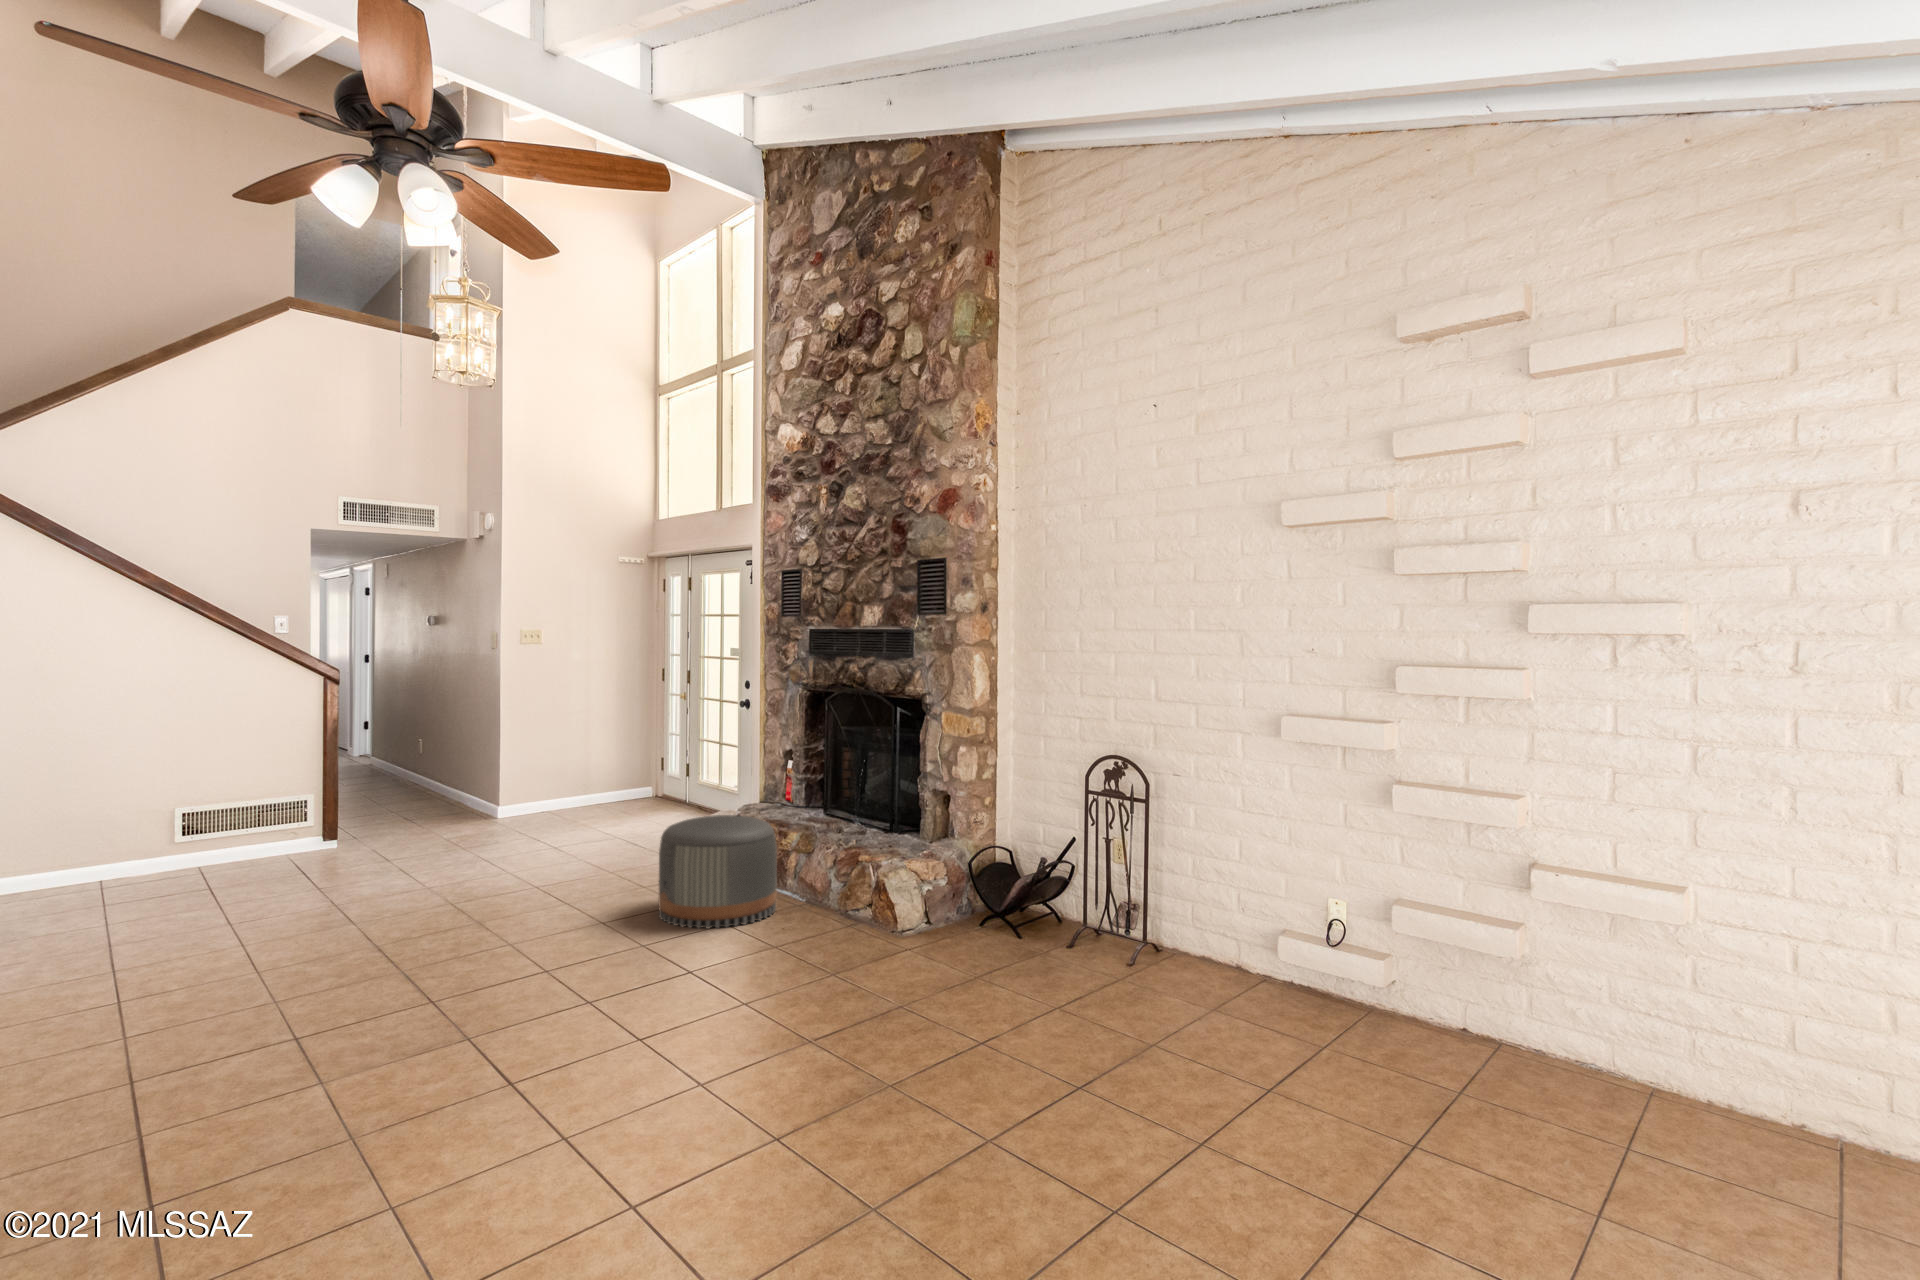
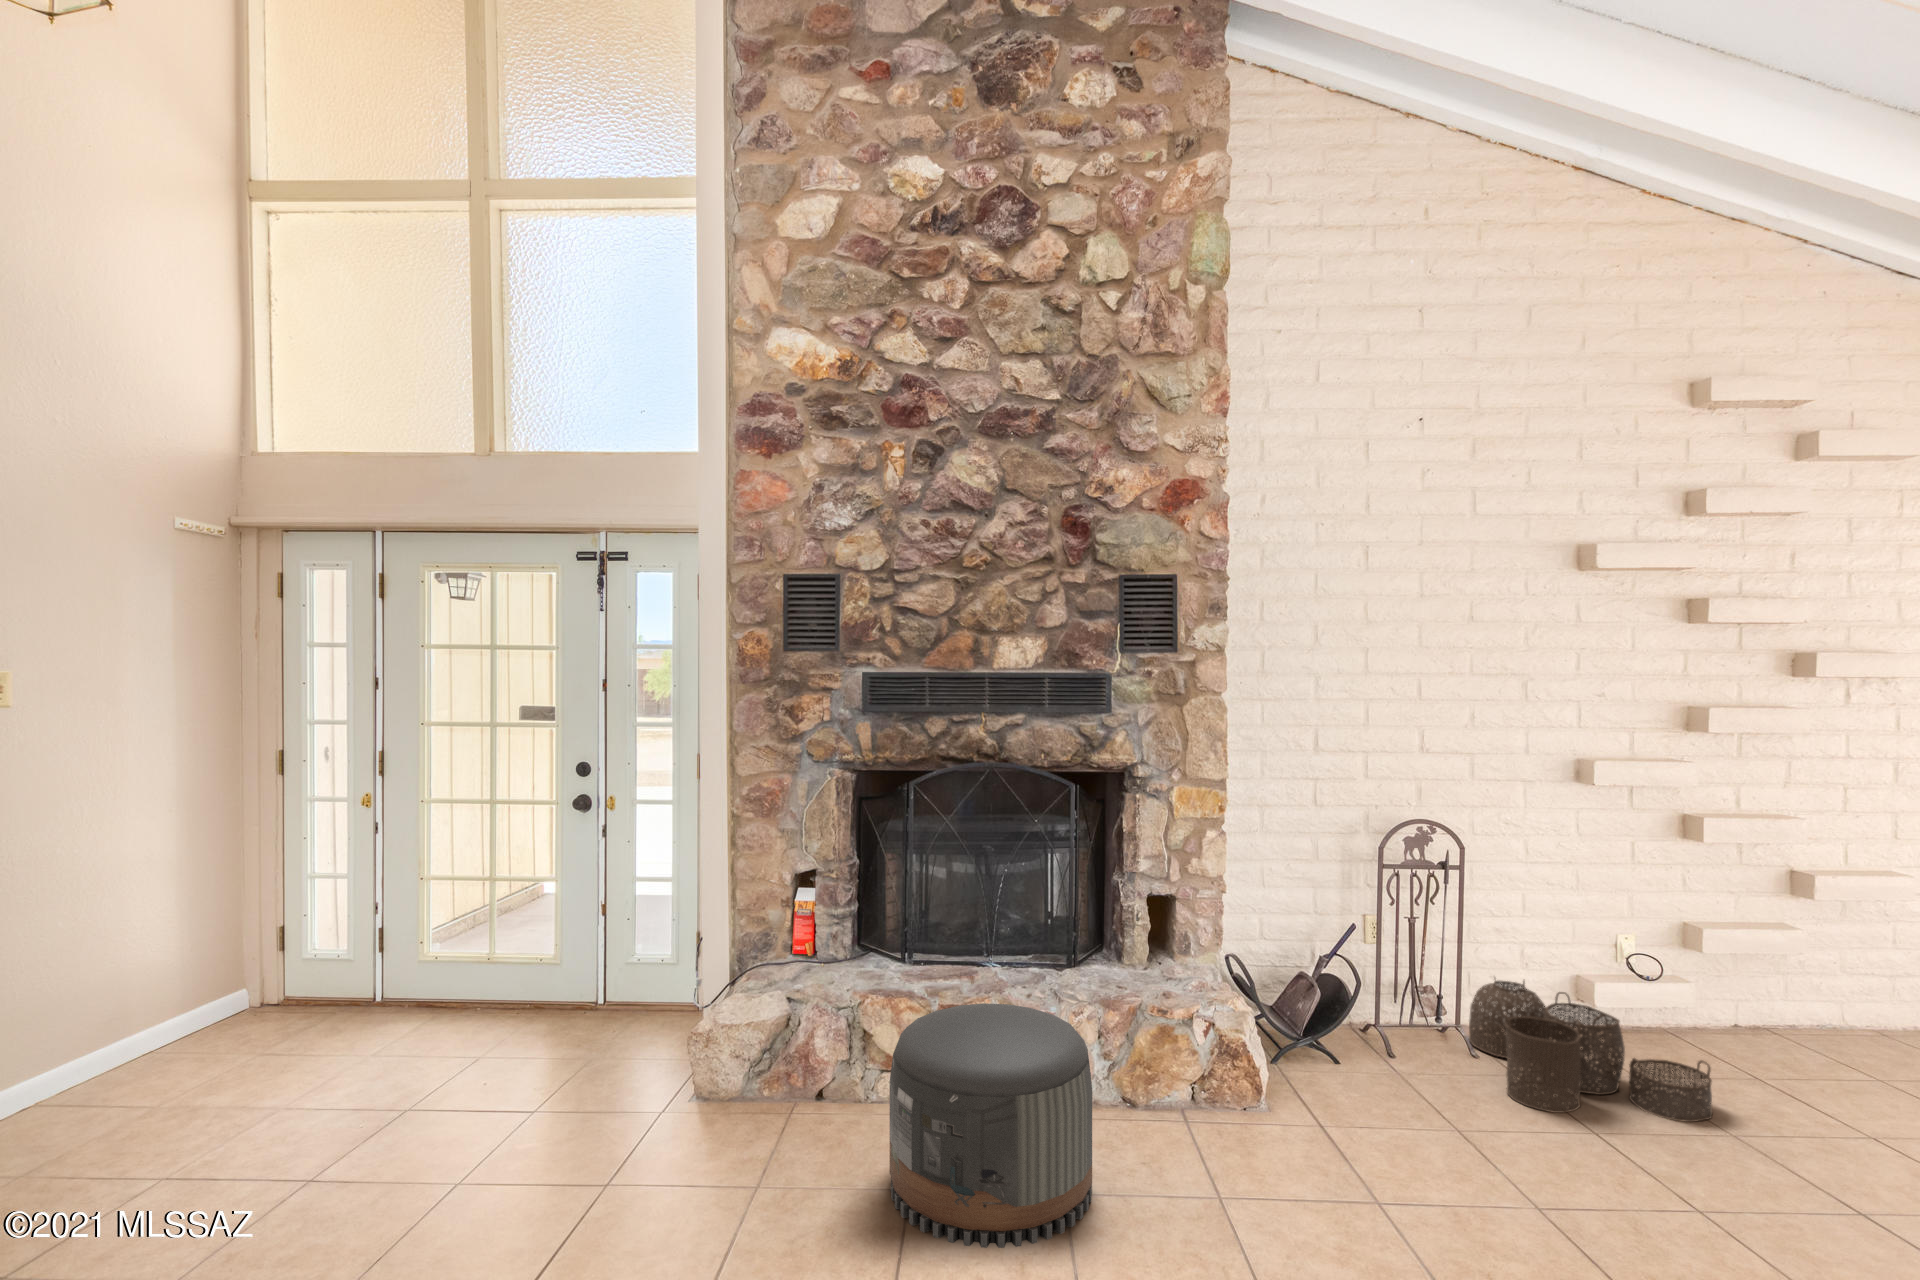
woven basket: none [1068,899,1211,1026] -> present [1469,980,1712,1122]

